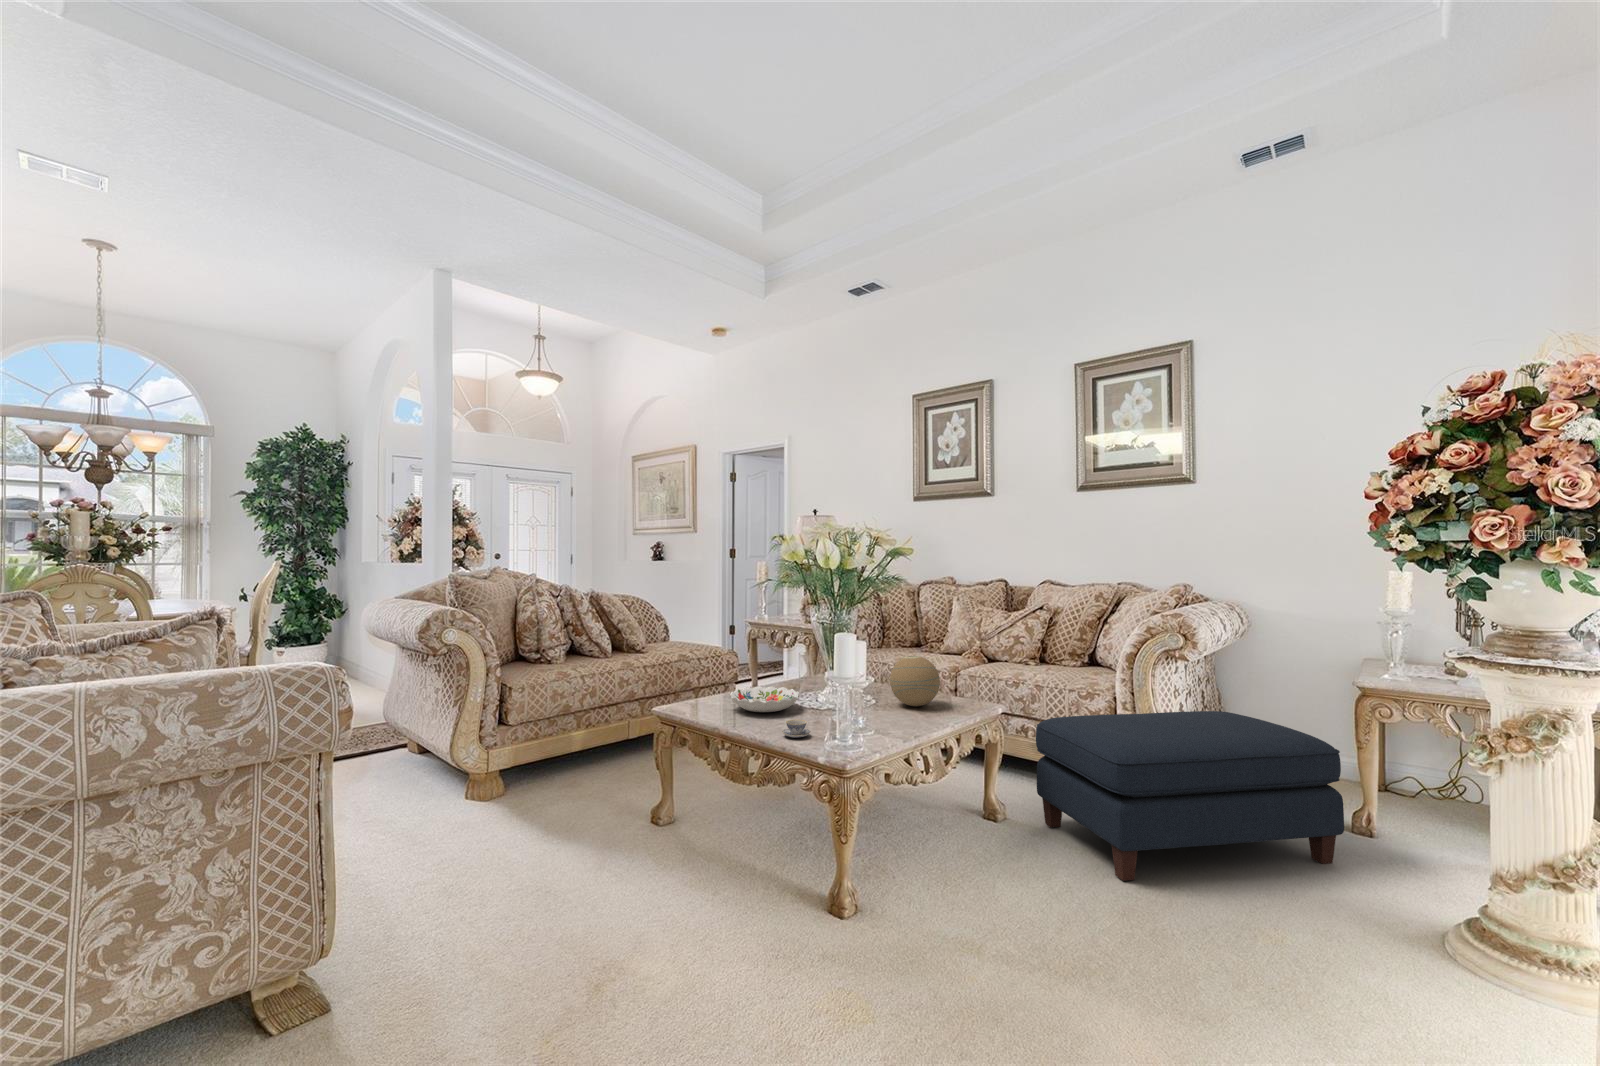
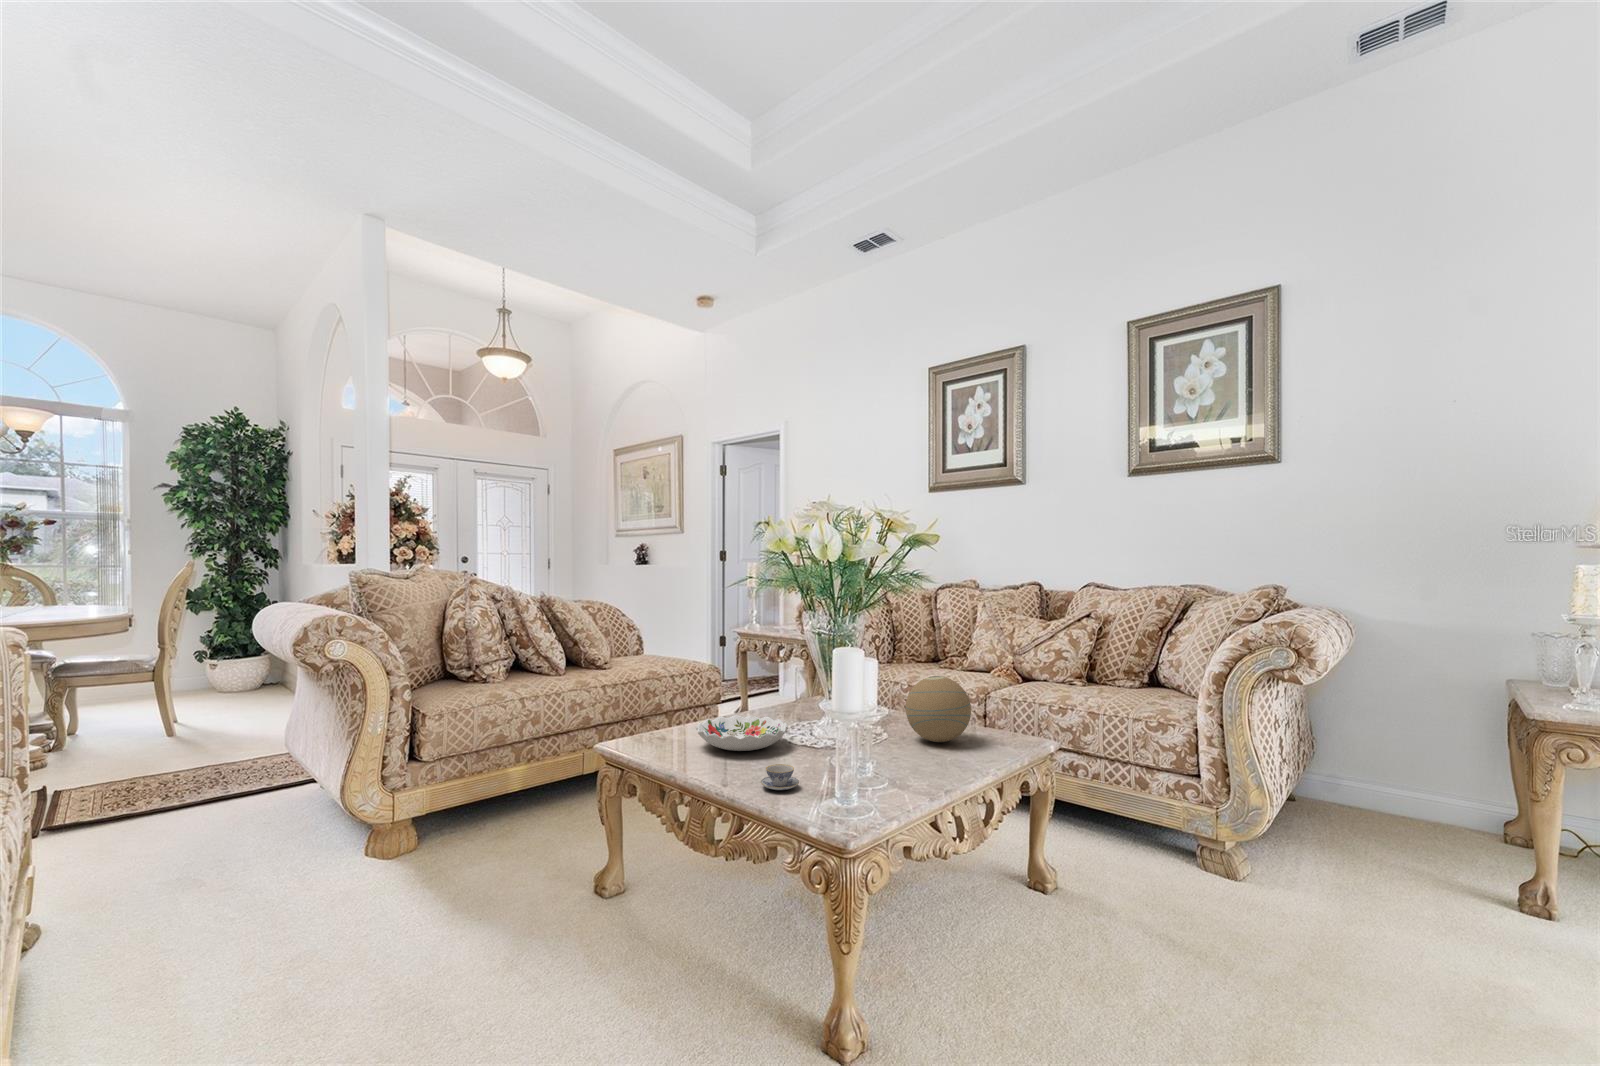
ottoman: present [1036,711,1344,881] -> none [1098,749,1532,994]

